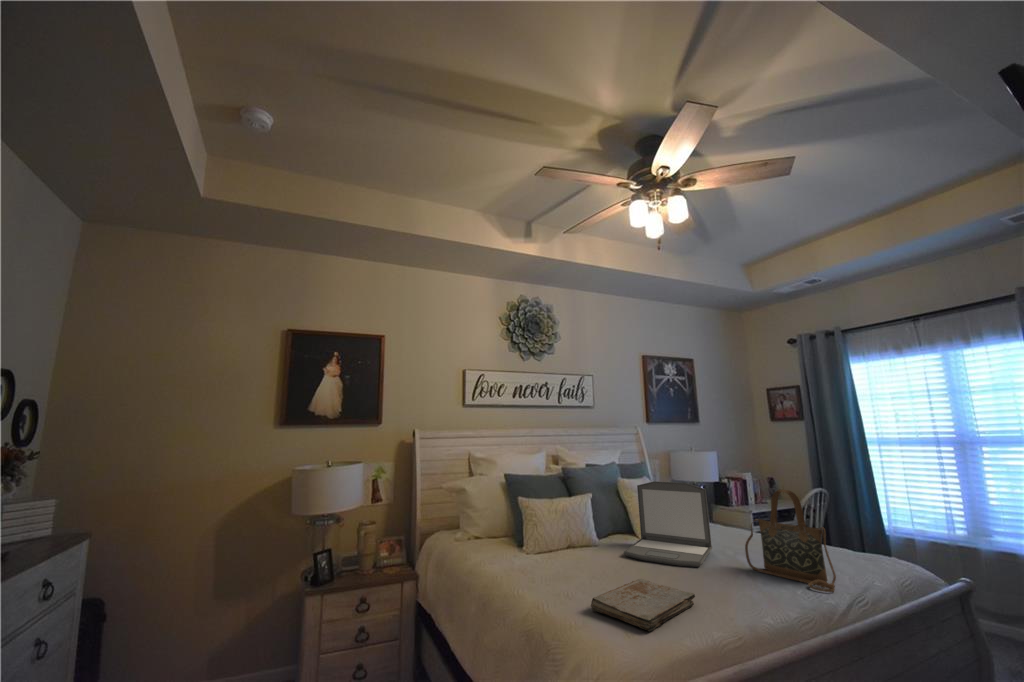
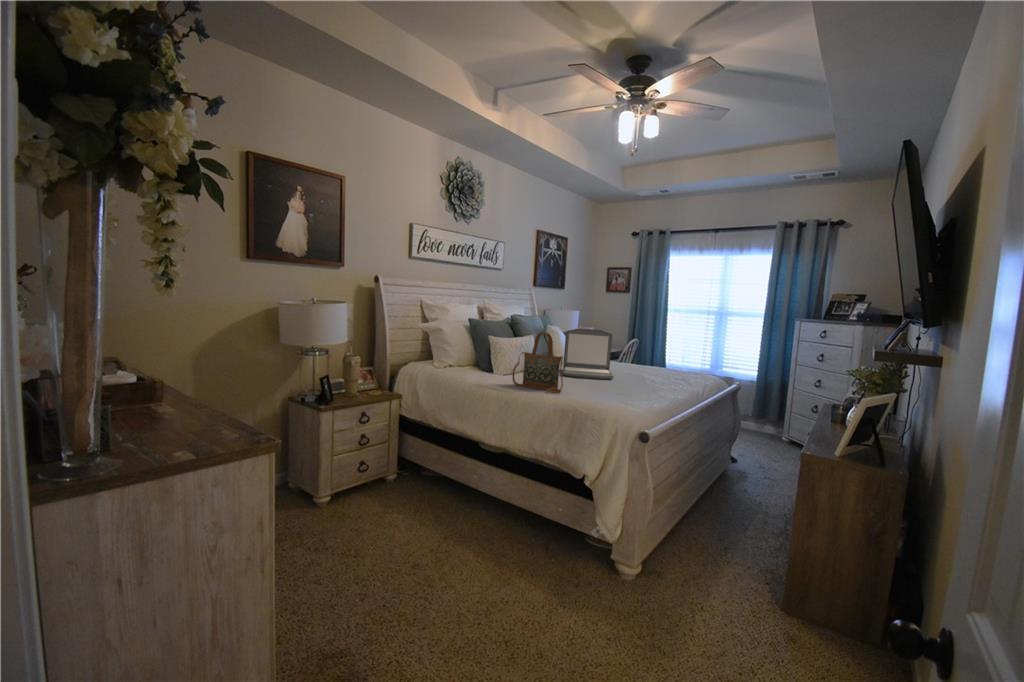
handbag: present [745,490,836,592] -> present [513,332,563,394]
book: present [591,579,695,631] -> none [585,384,633,404]

